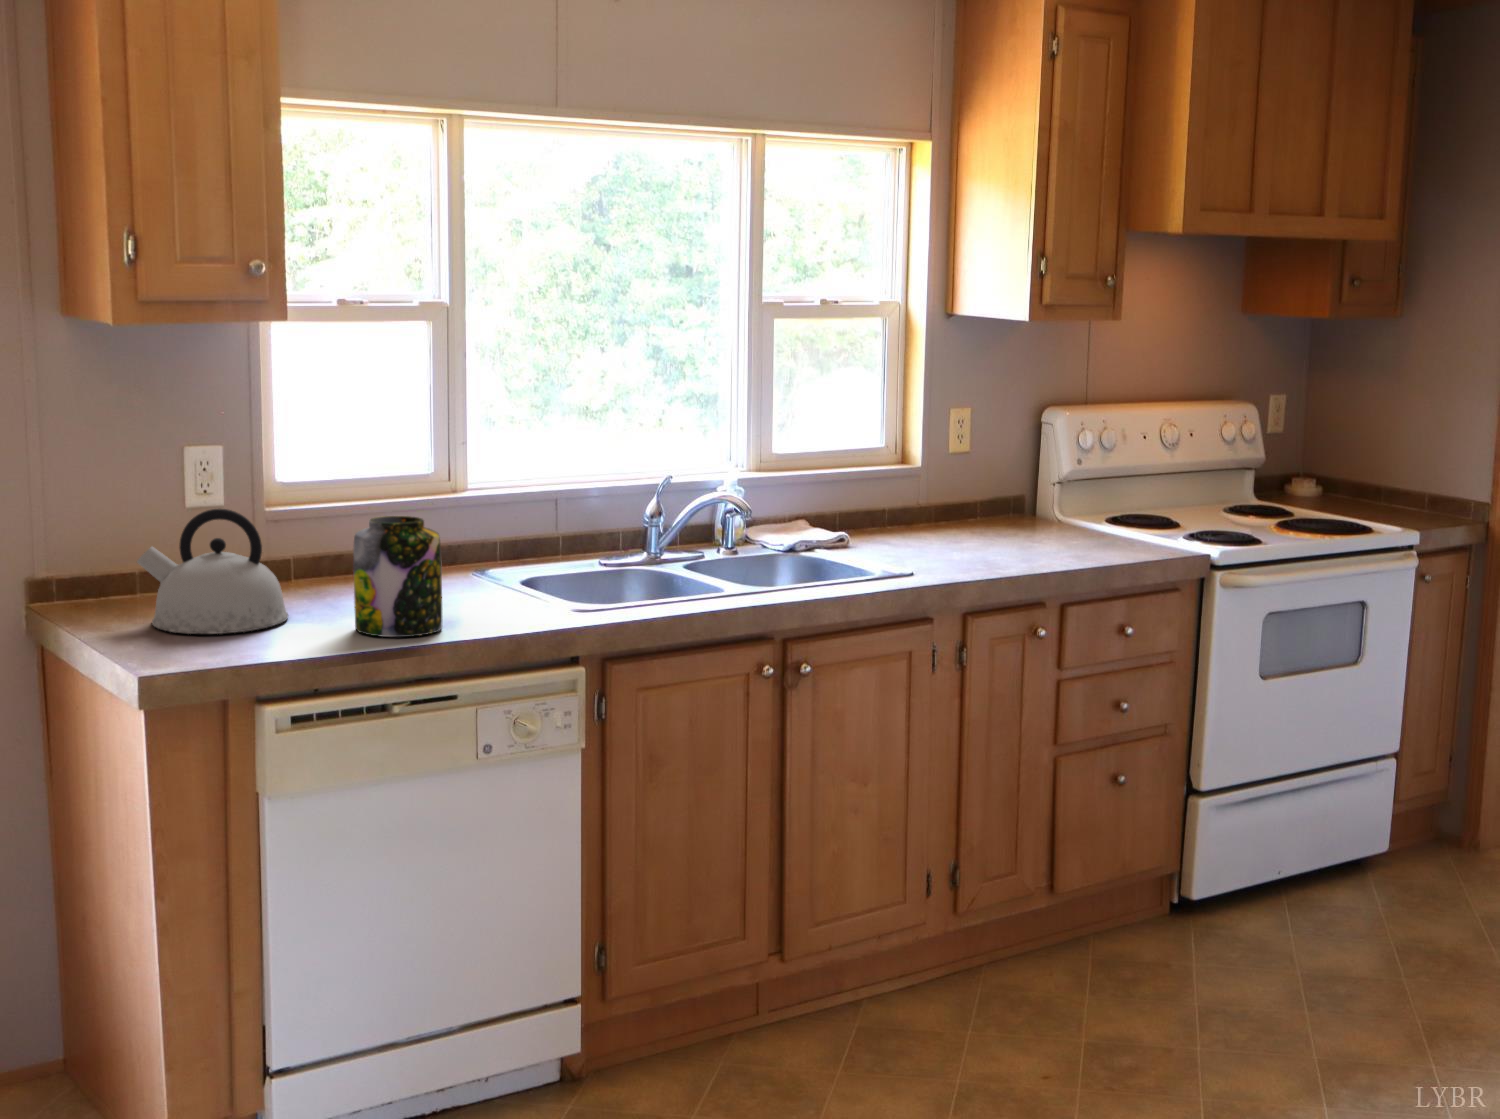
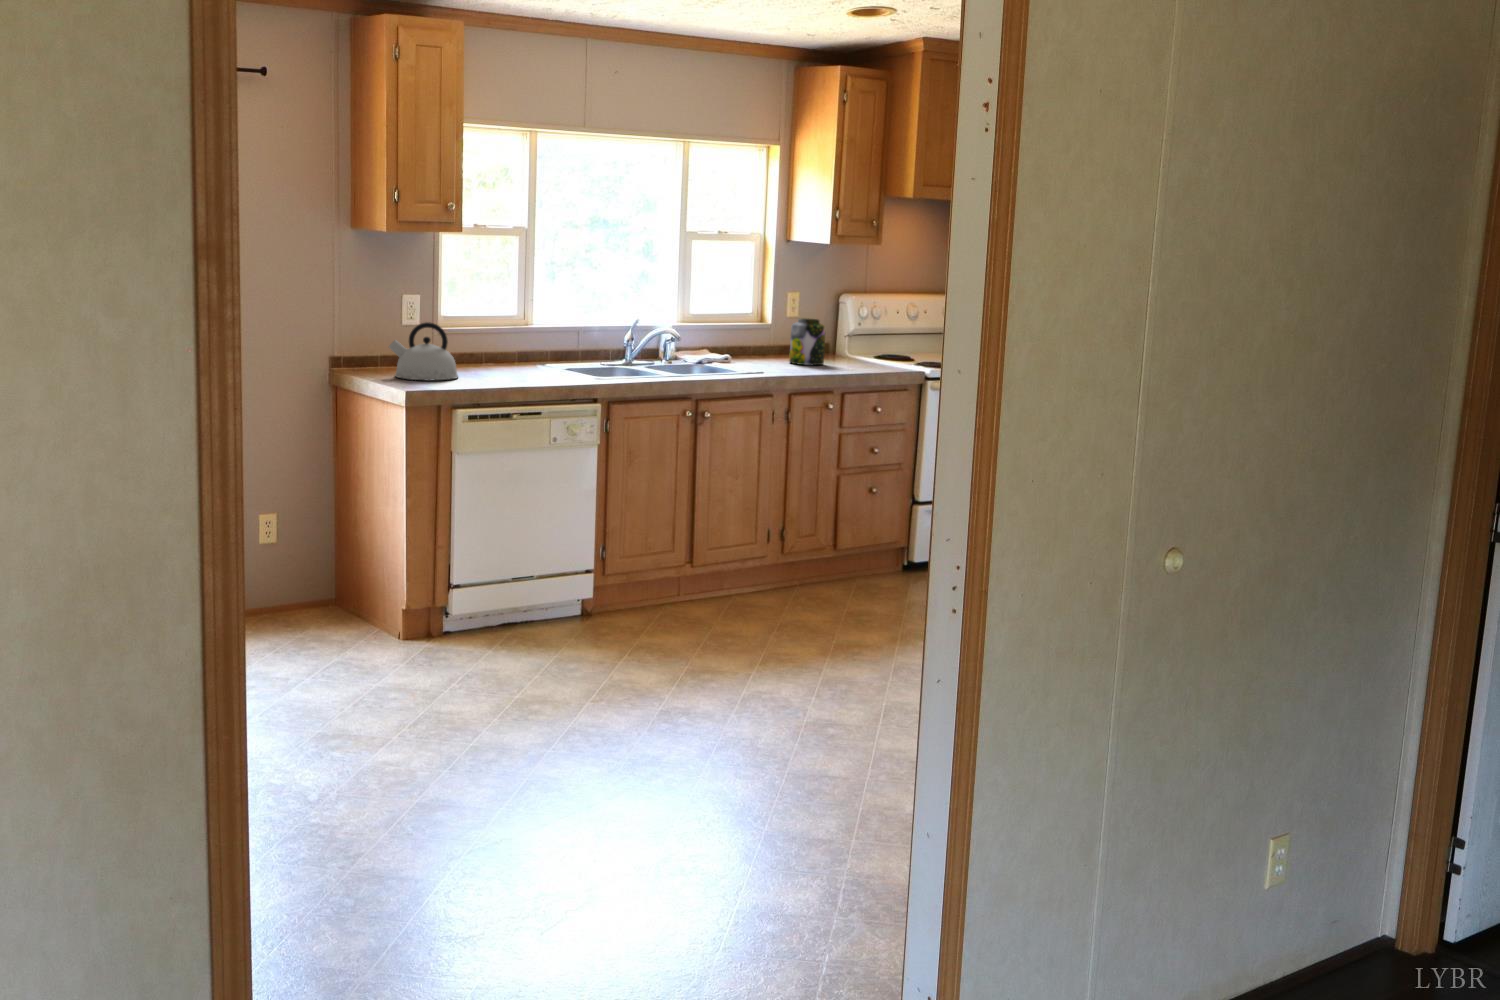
jar: present [353,516,442,637] -> present [789,318,825,365]

